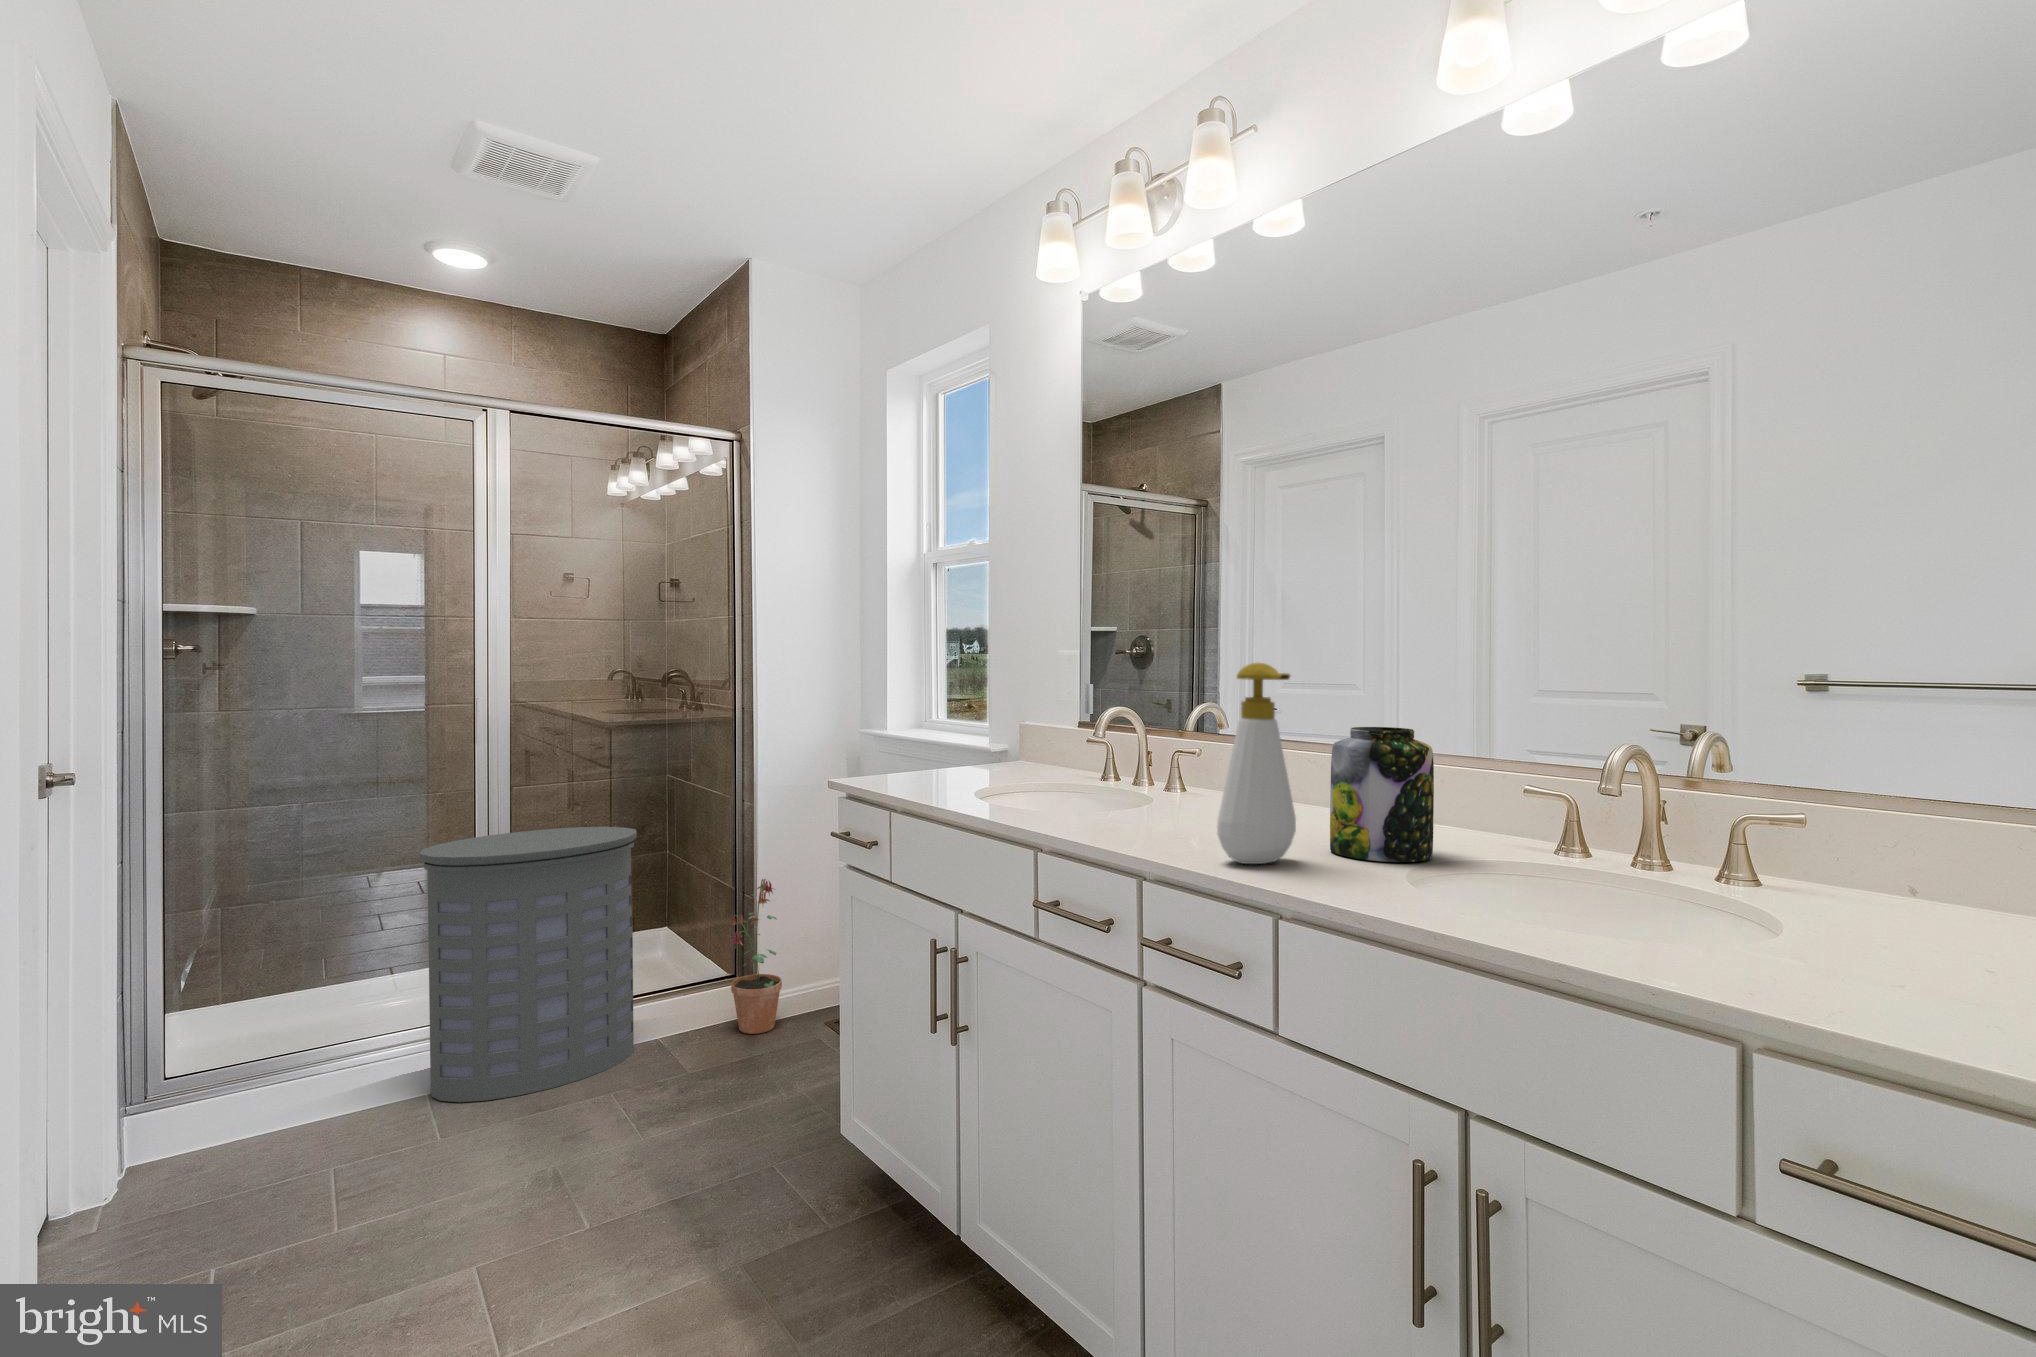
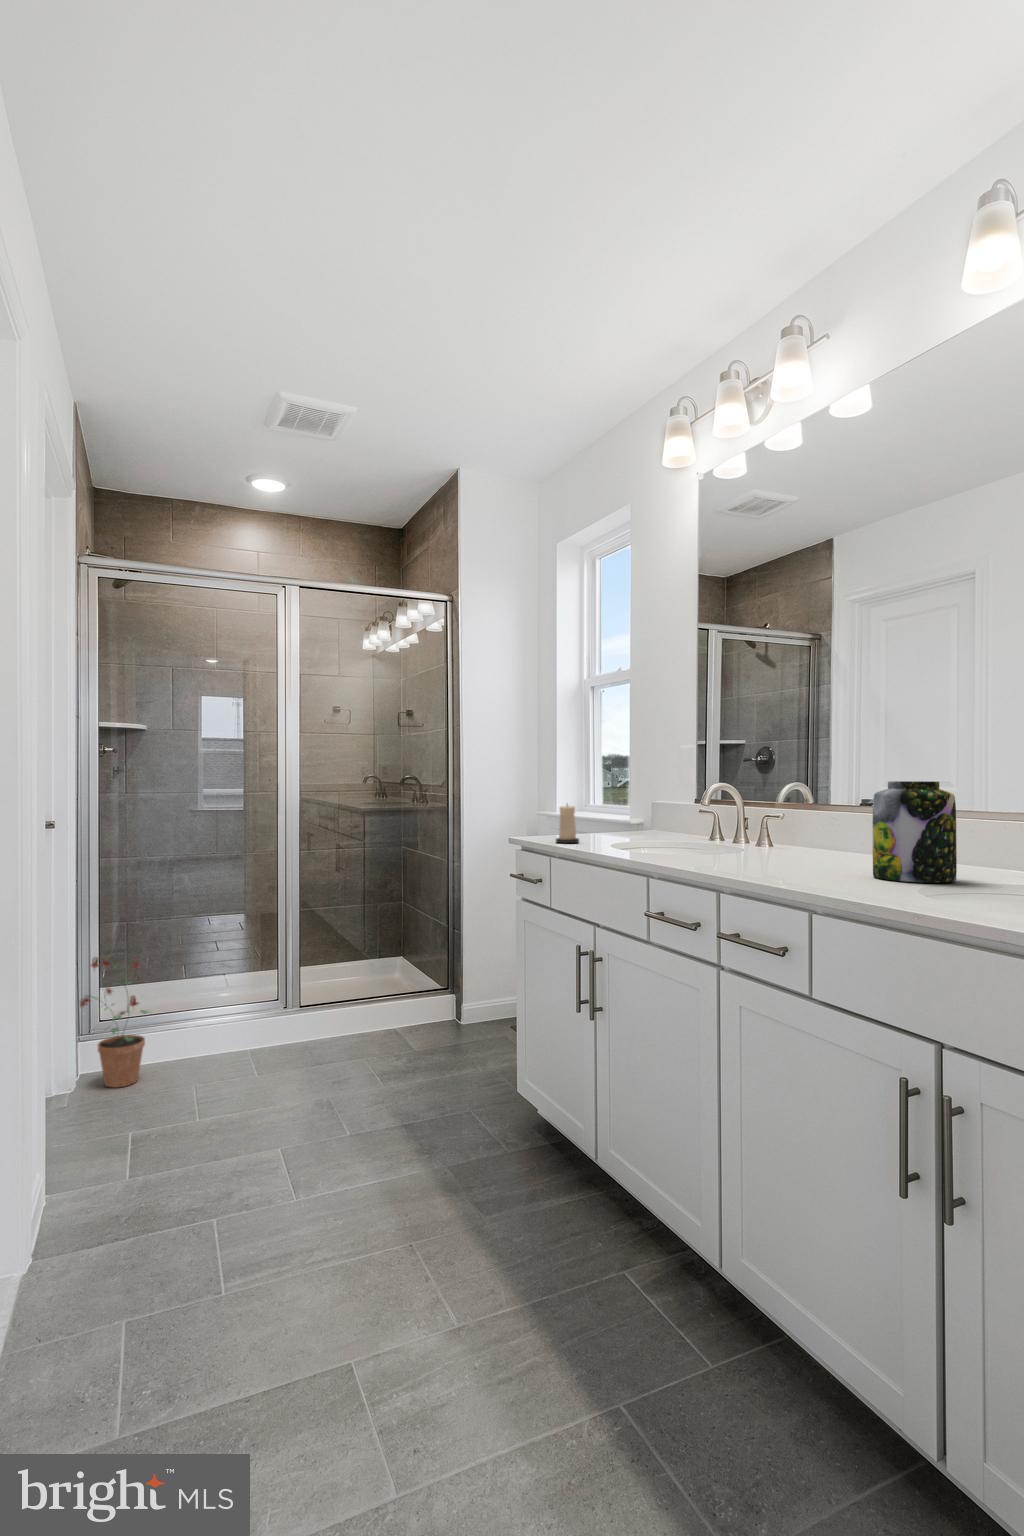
soap bottle: present [1217,663,1296,864] -> none [777,729,841,880]
candle: none [896,734,928,790] -> present [556,805,579,843]
laundry hamper: present [420,827,637,1102] -> none [239,878,380,1063]
potted plant: present [730,879,782,1034] -> present [80,956,147,1088]

